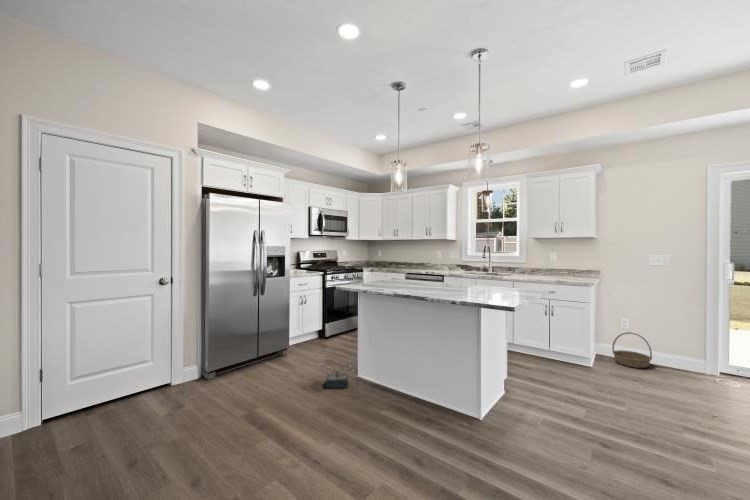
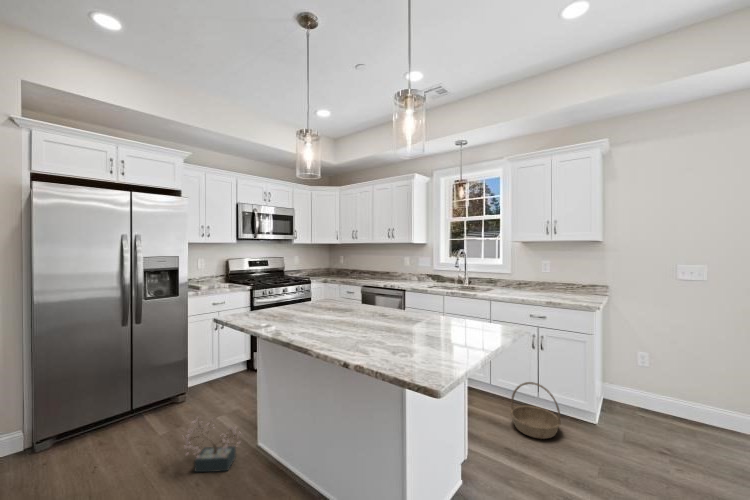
basket: present [612,332,652,368] -> present [511,382,561,439]

